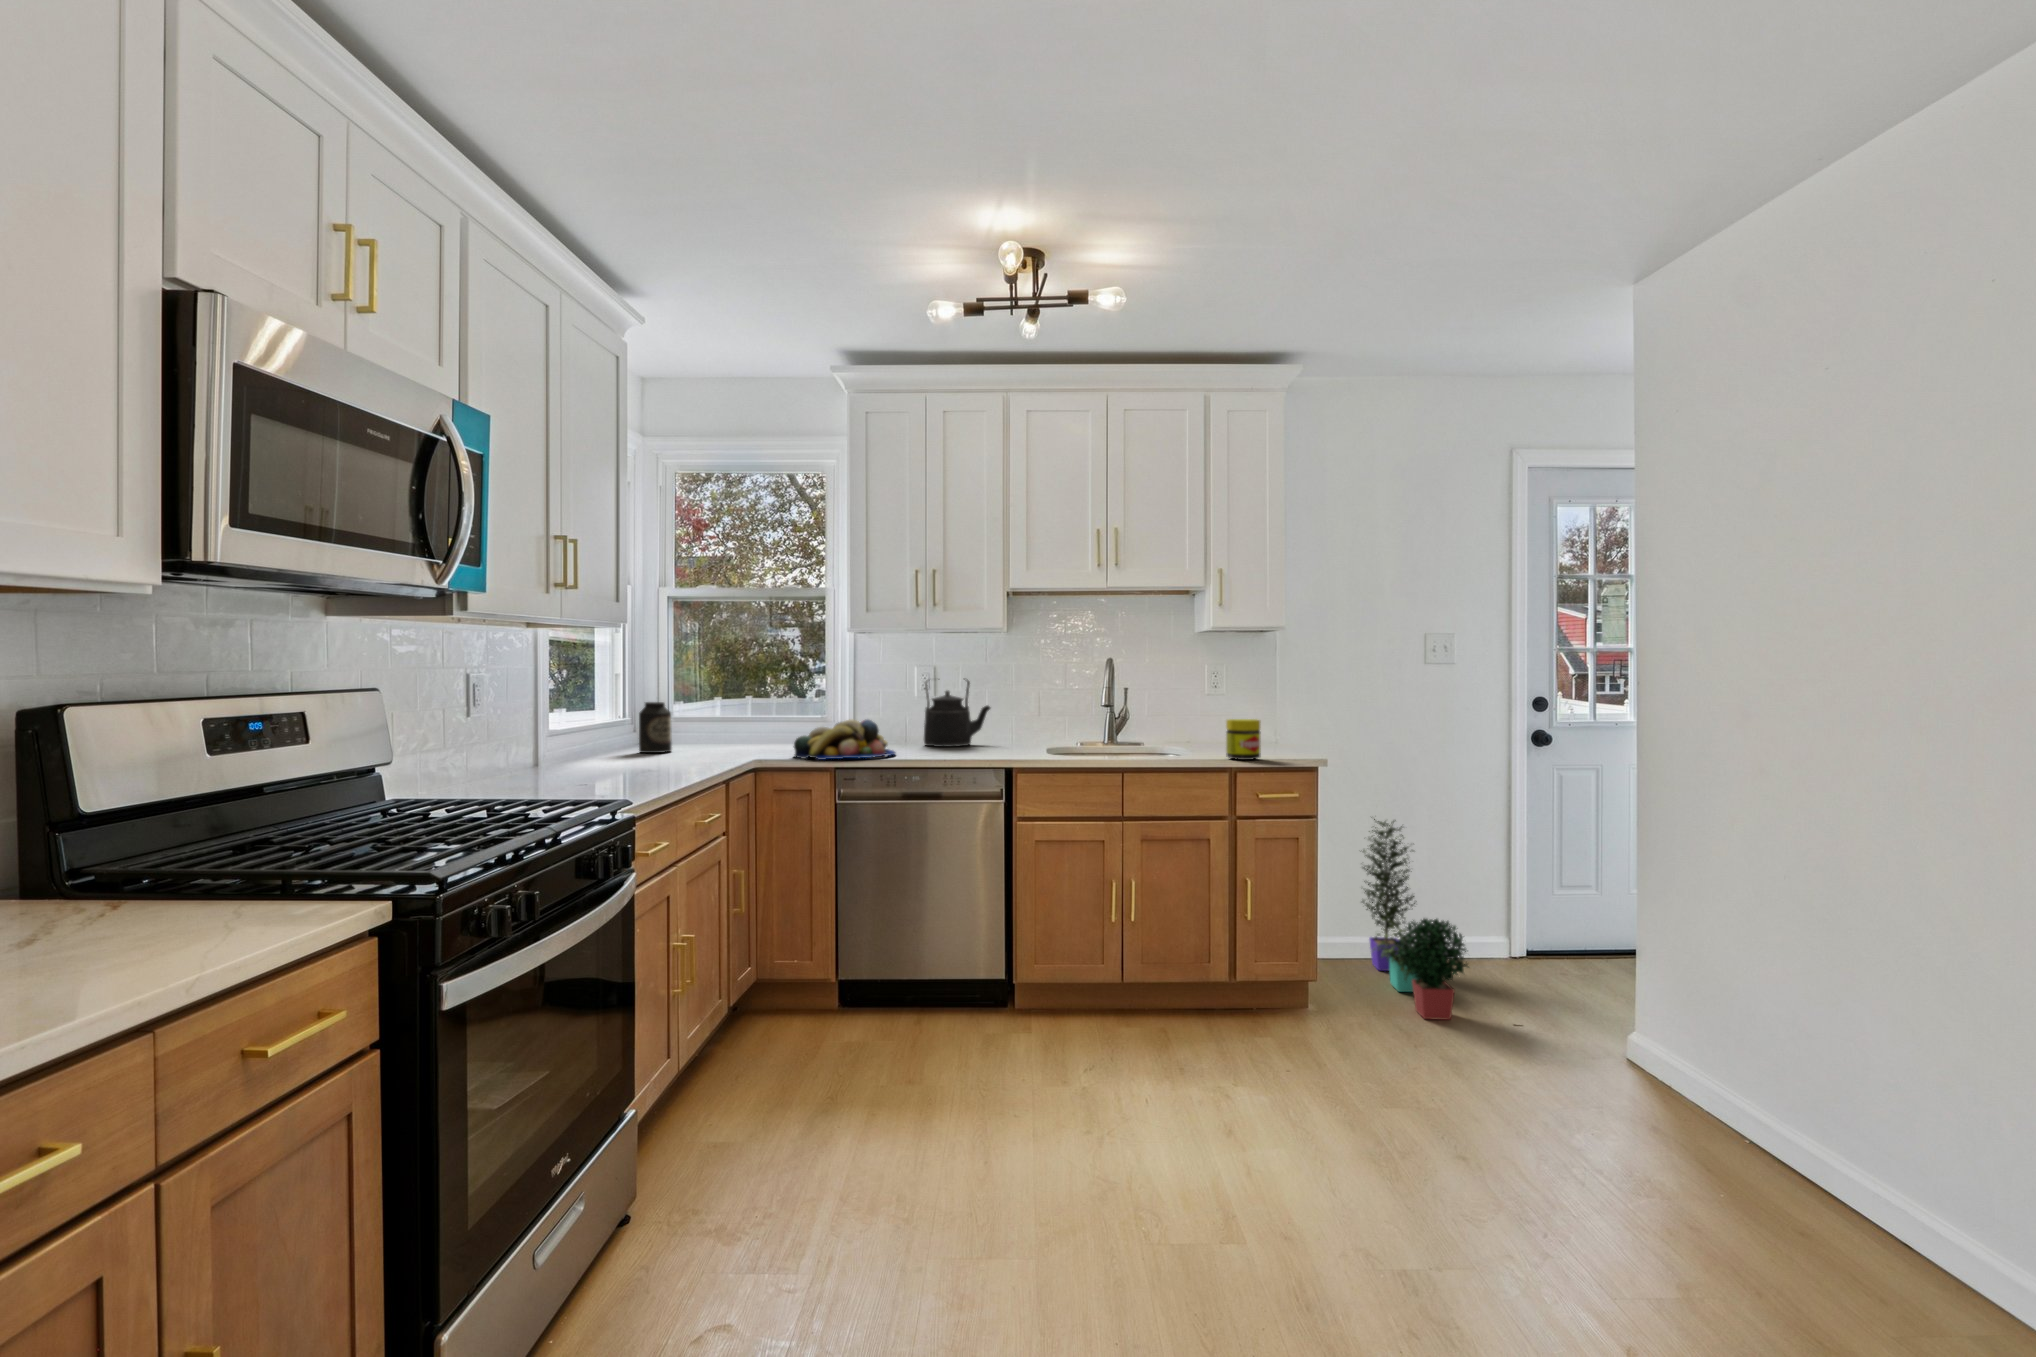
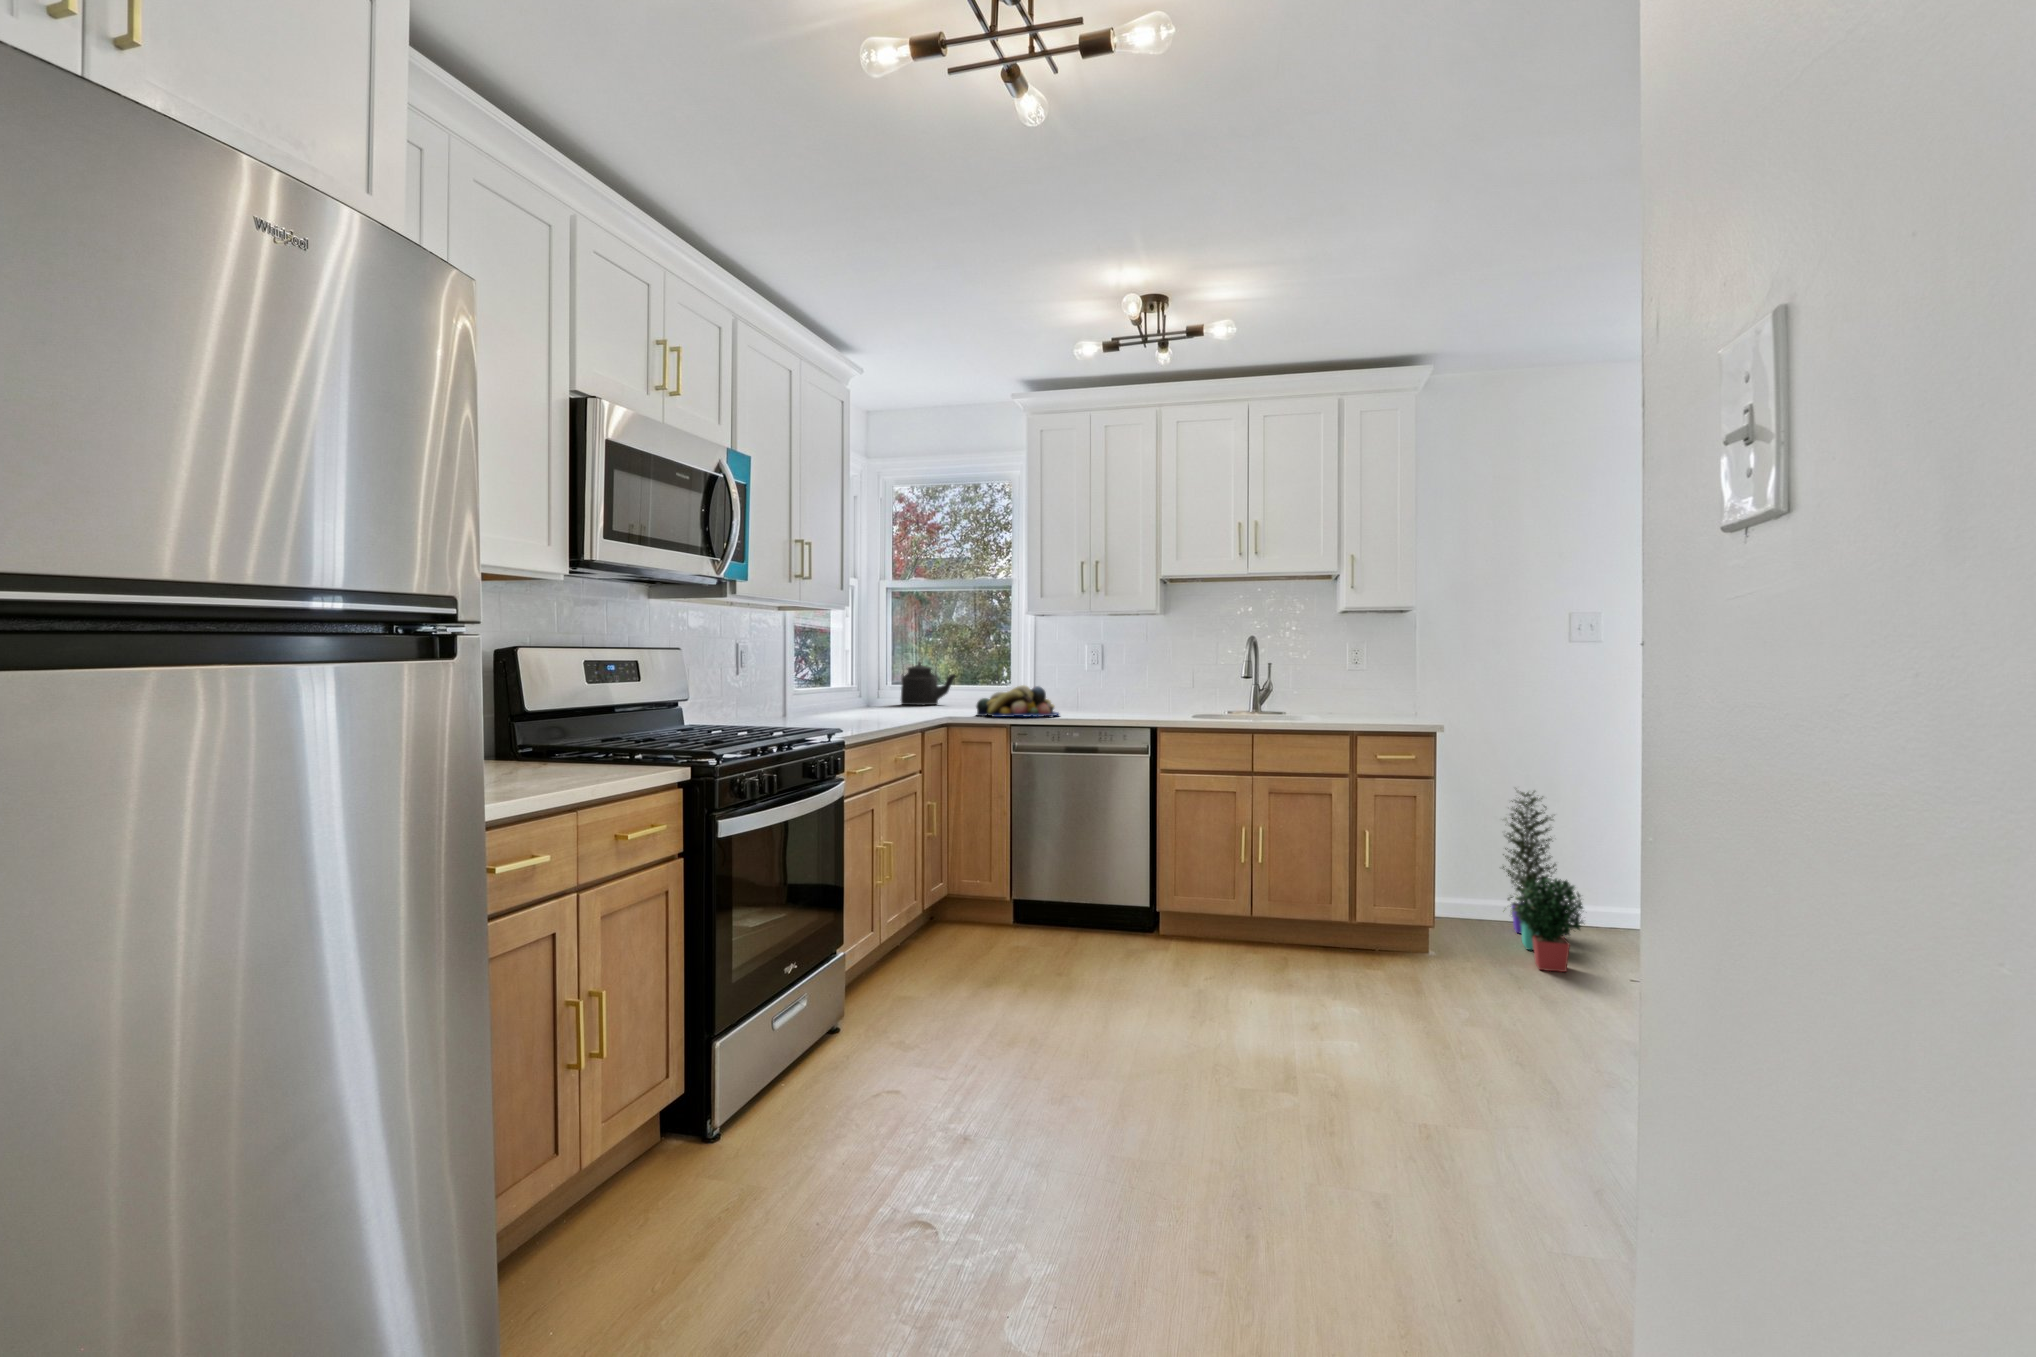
kettle: present [924,679,990,747] -> present [901,662,956,705]
canister: present [639,702,672,753] -> none [858,670,883,711]
jar: present [1226,719,1261,760] -> none [1350,689,1381,725]

